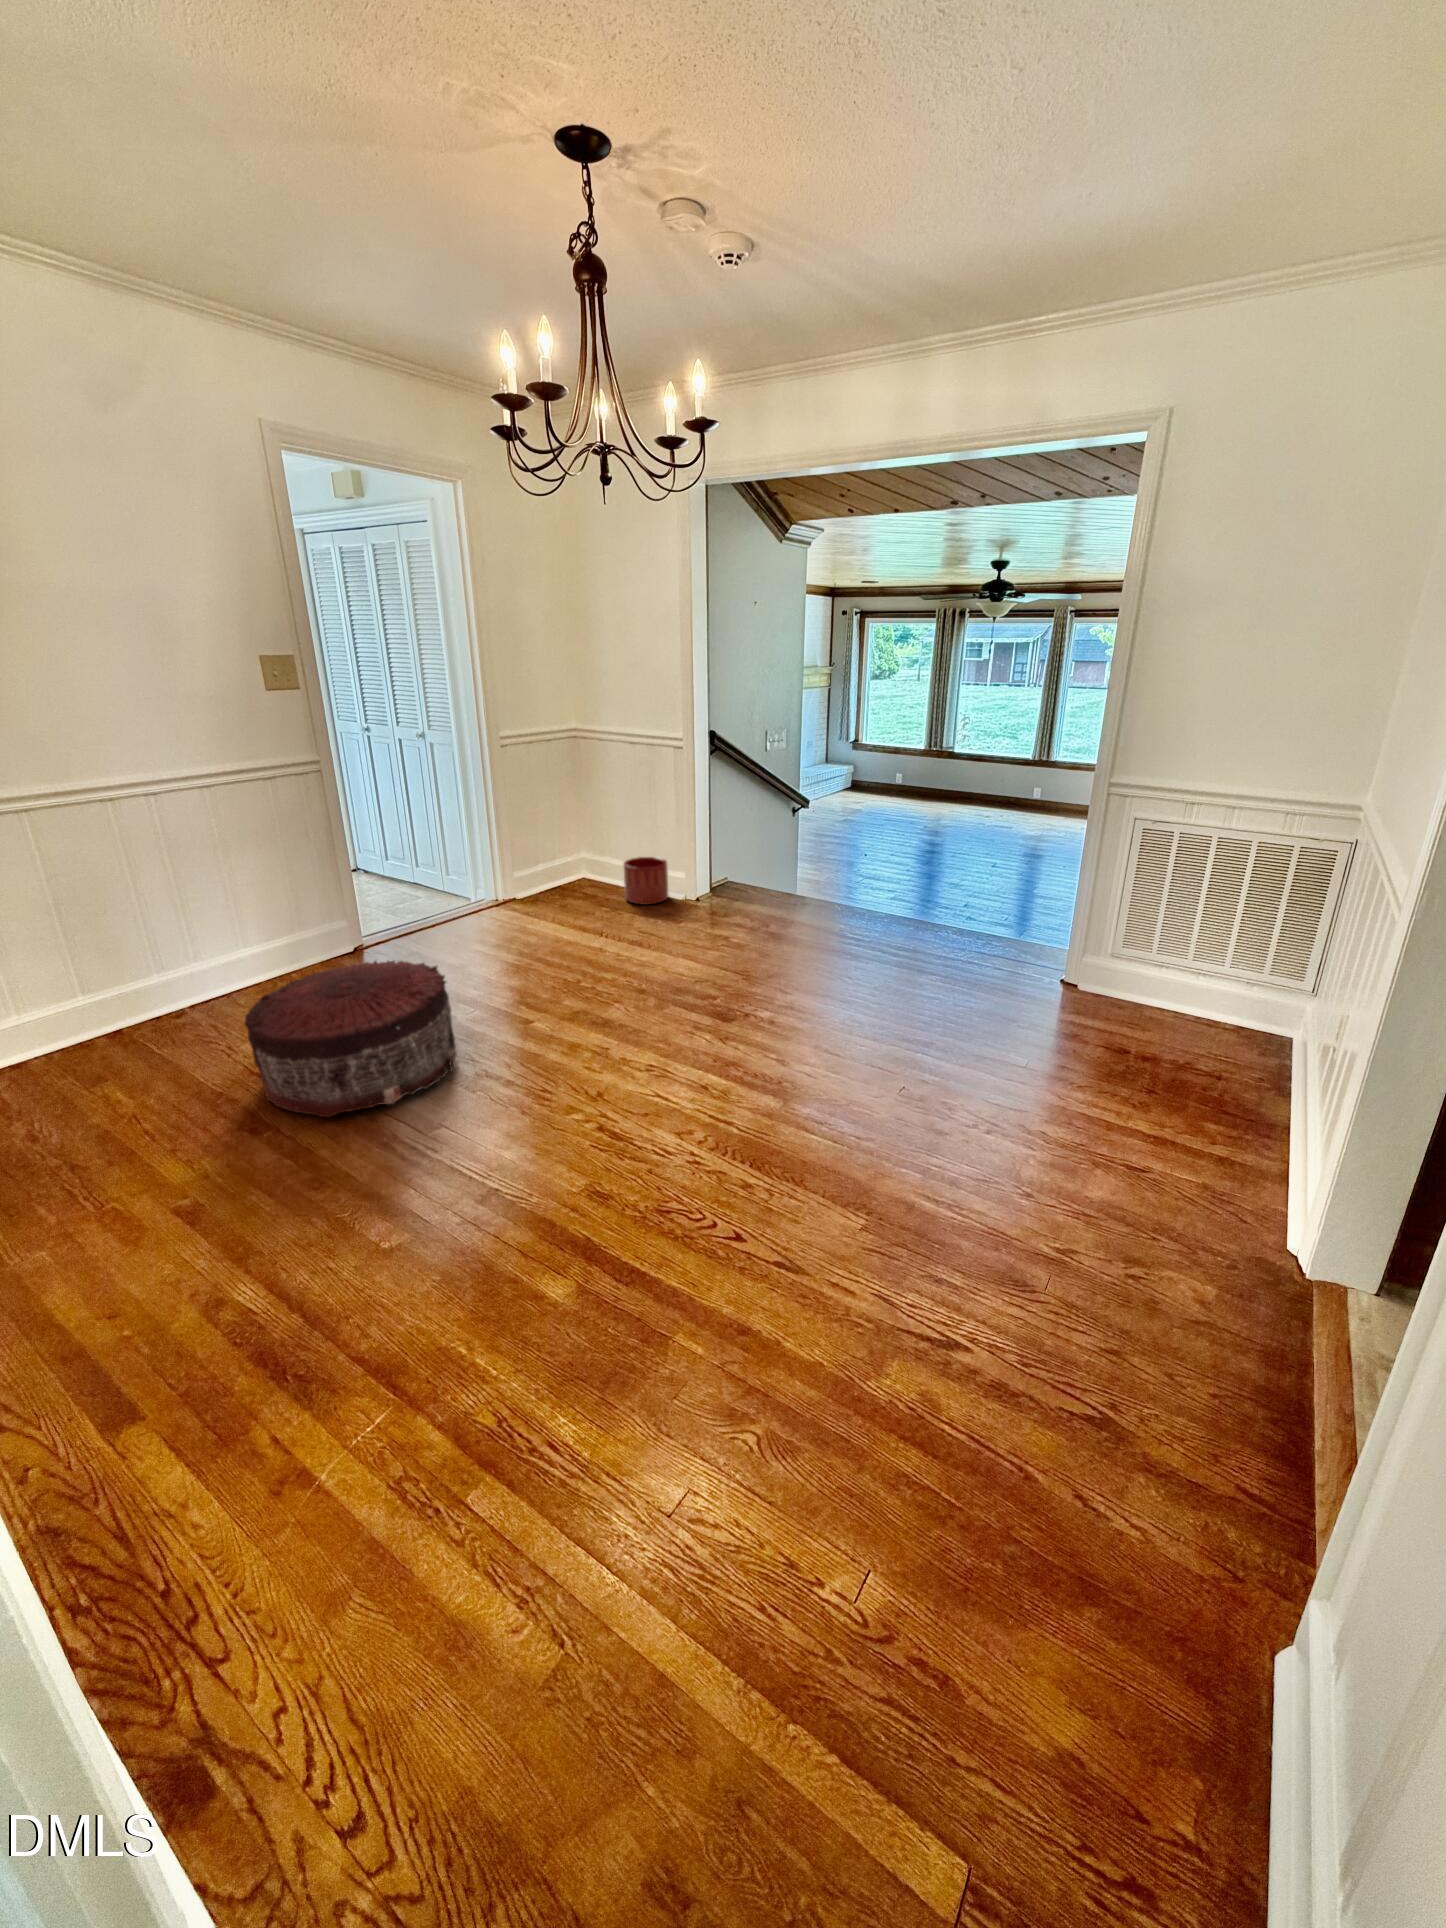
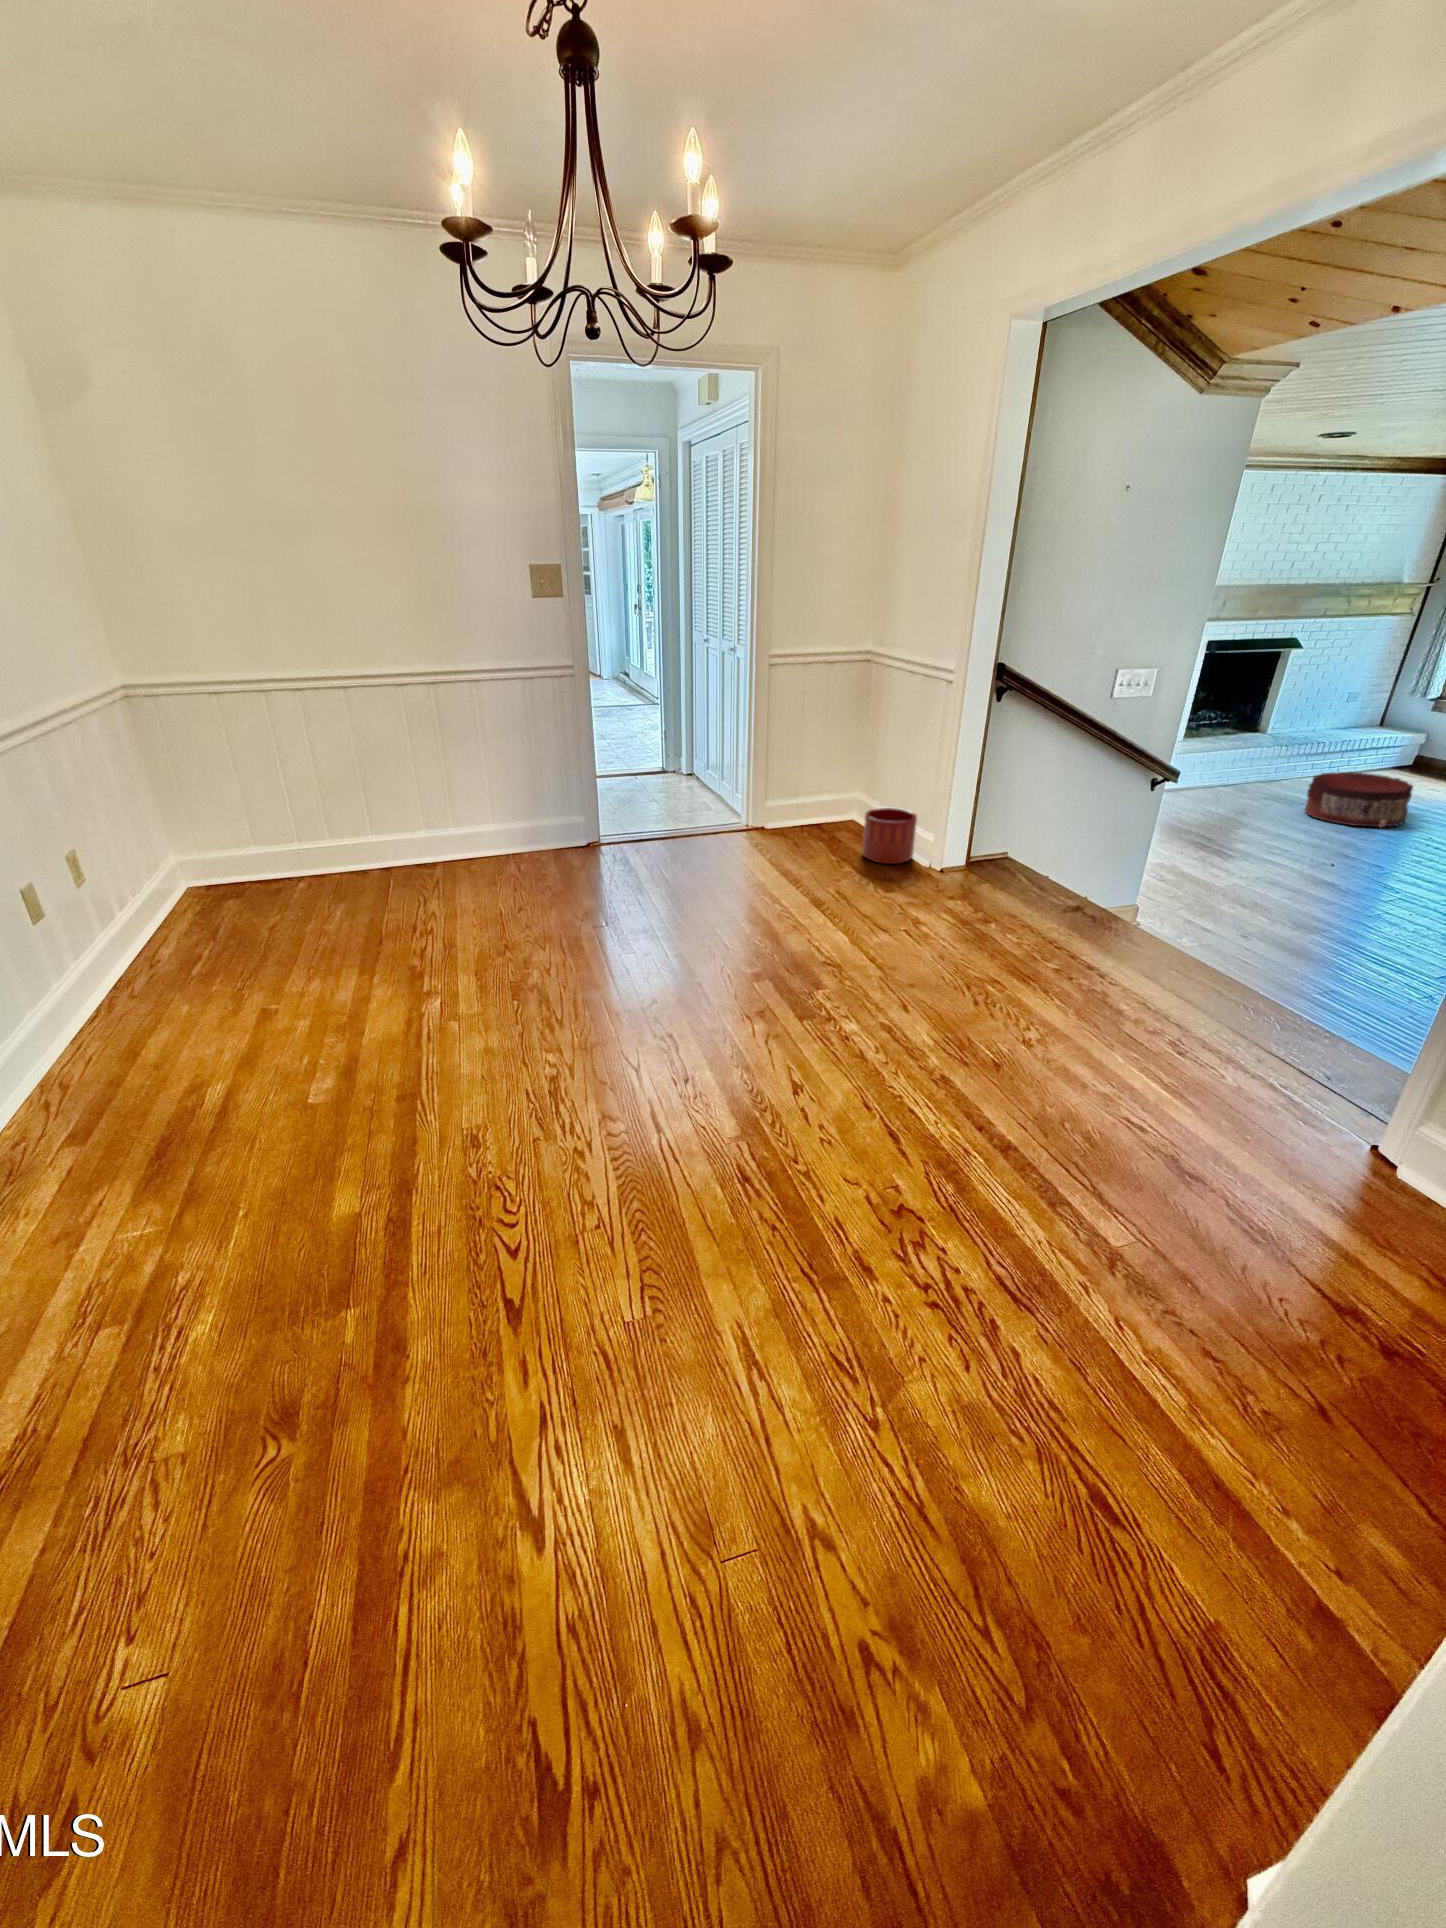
pouf: present [244,960,457,1117] -> present [1305,772,1413,828]

